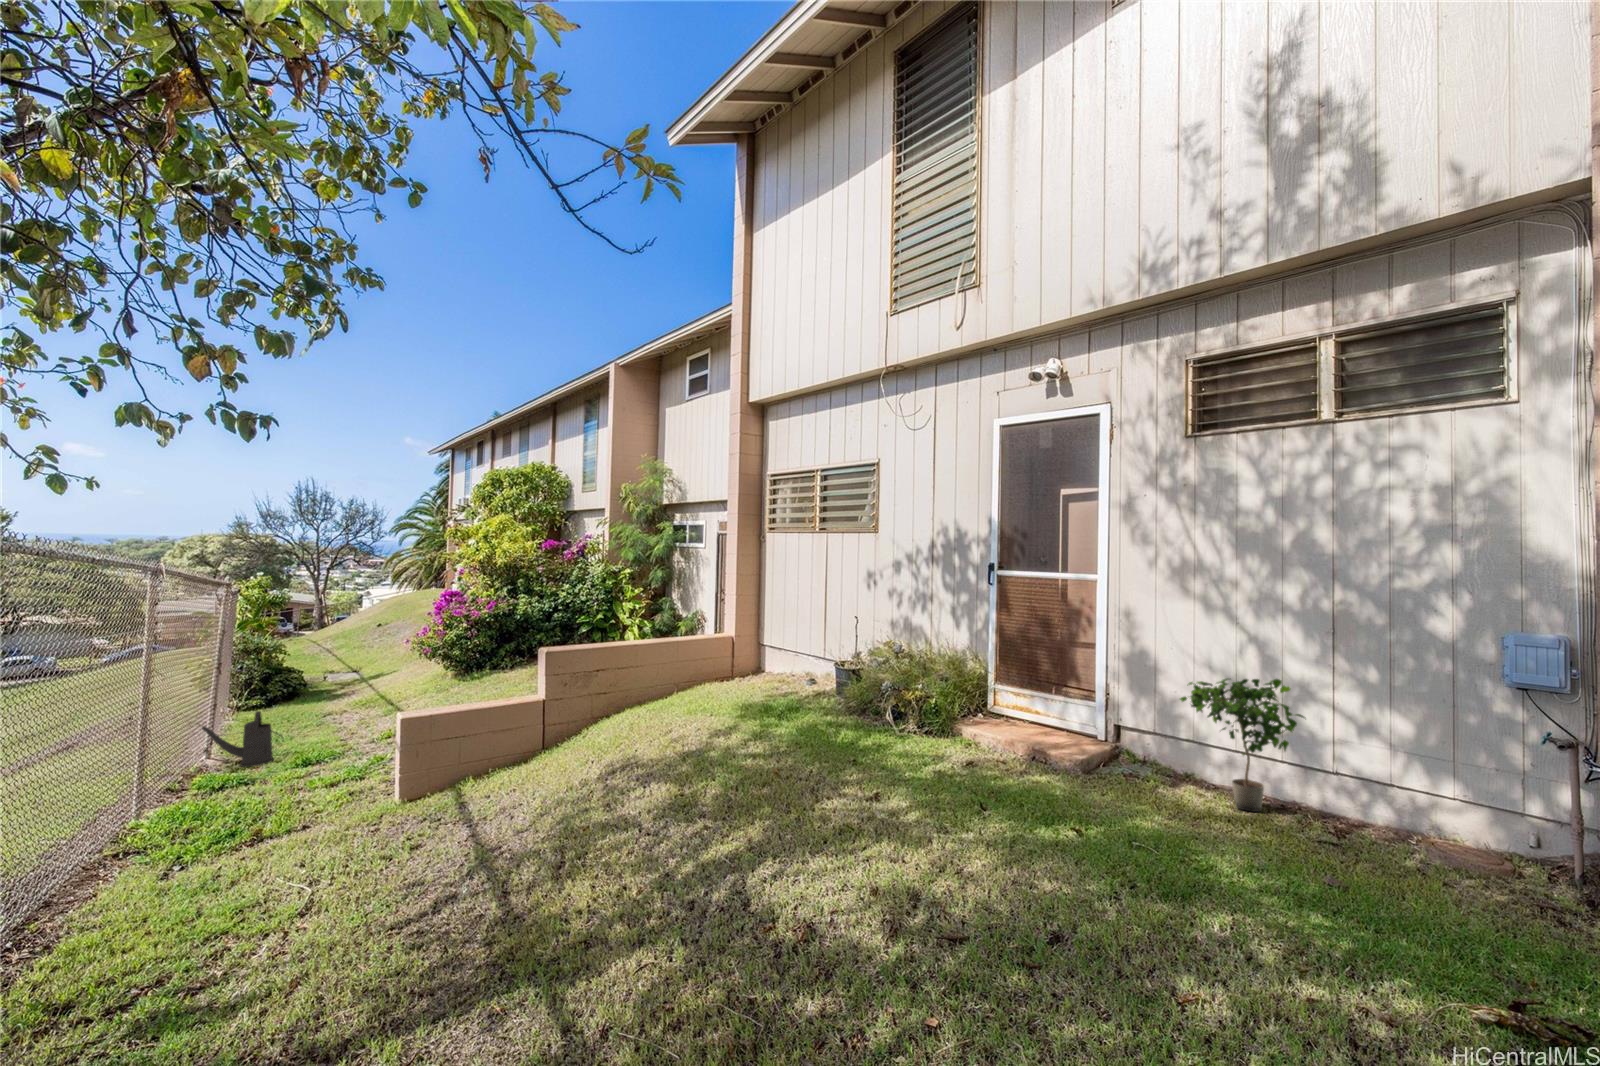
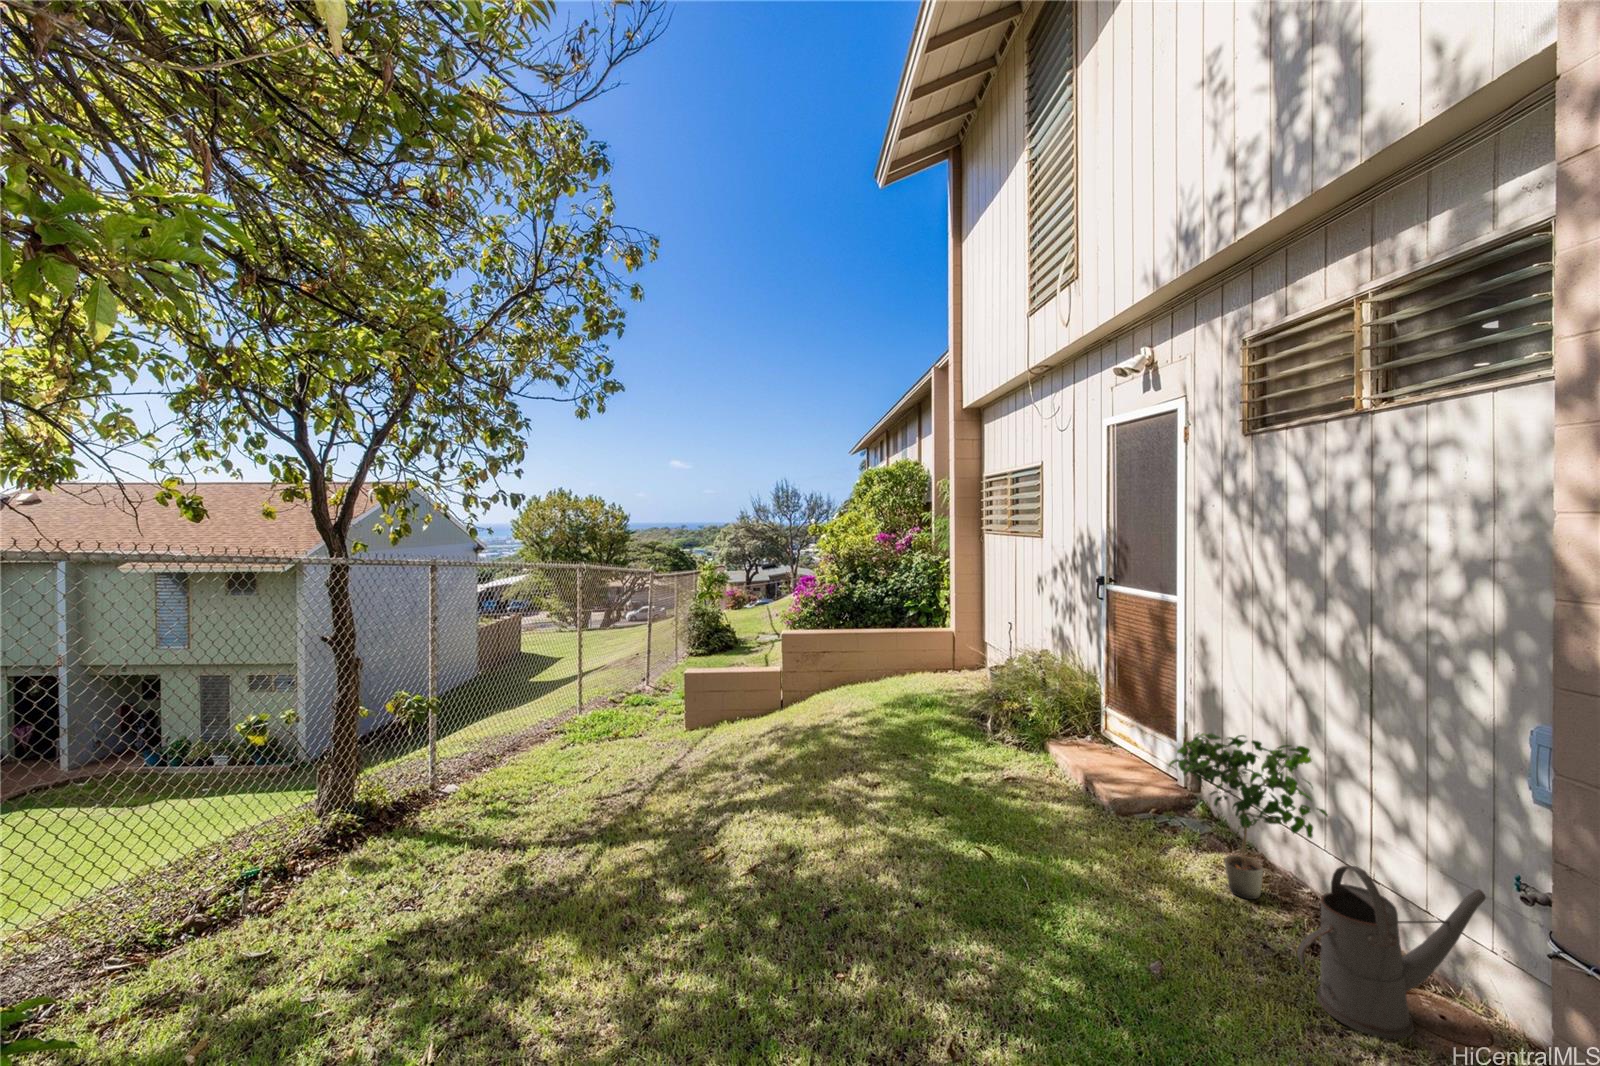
watering can: present [202,711,274,767] -> present [1297,866,1486,1039]

